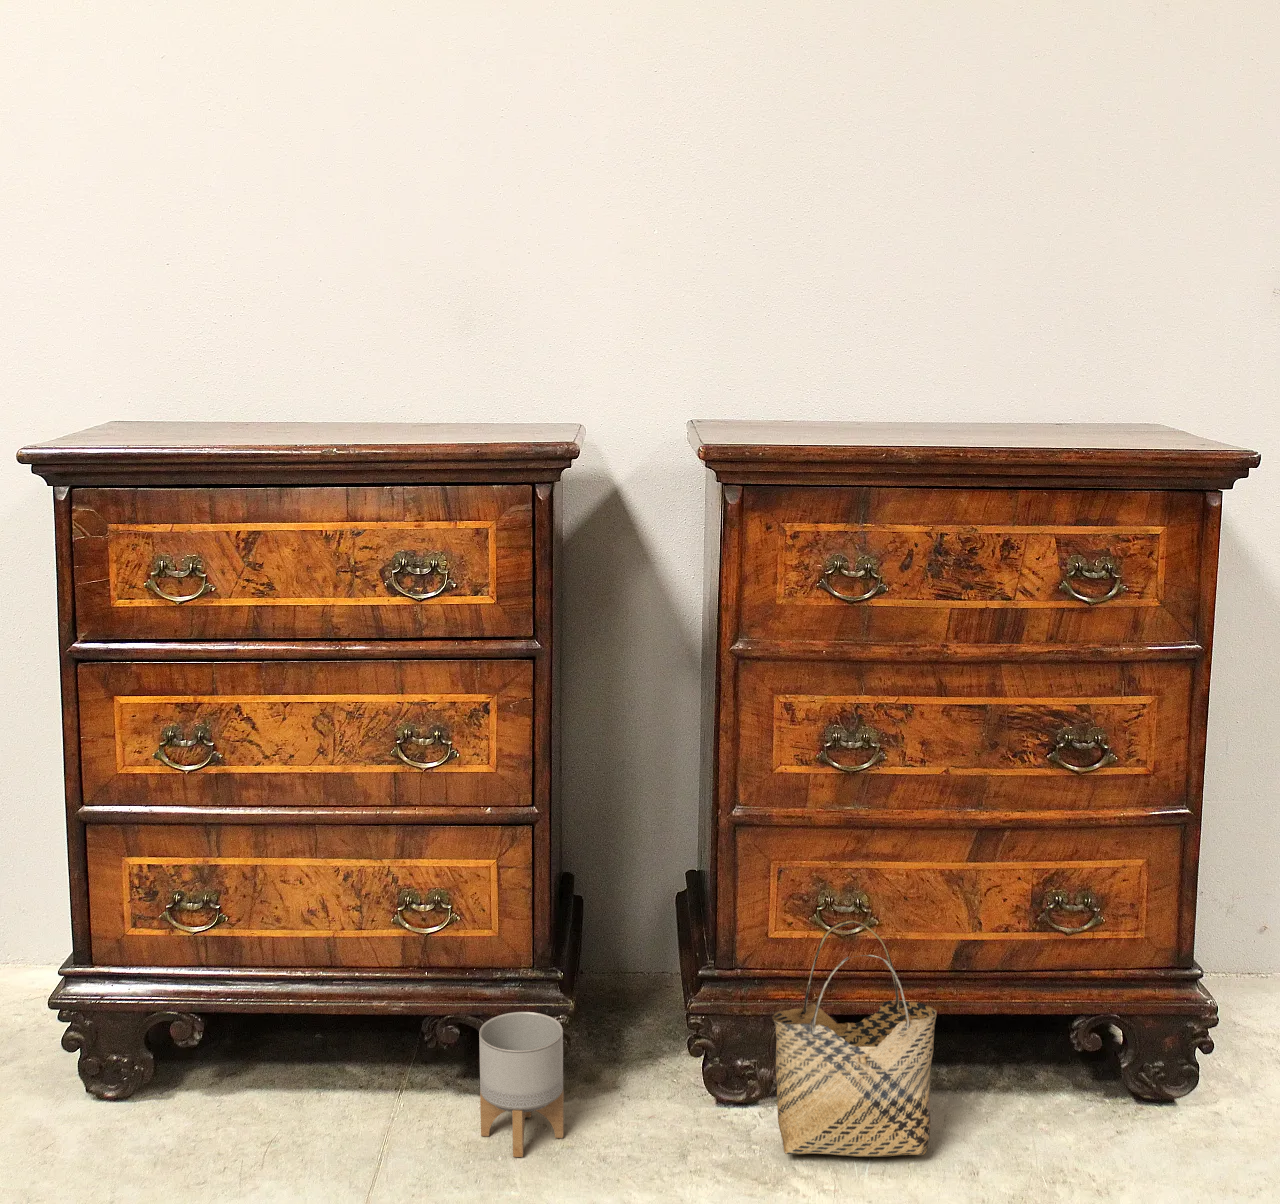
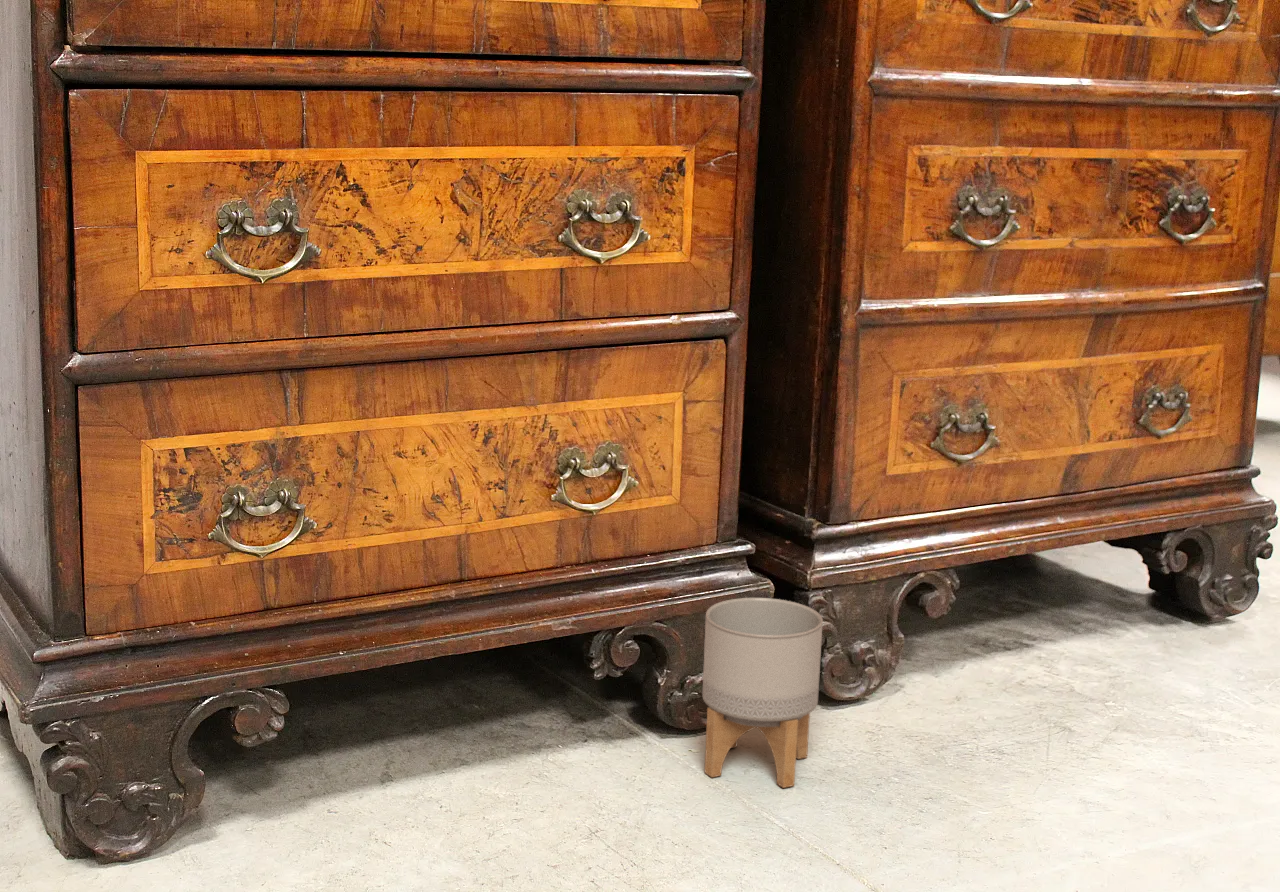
woven basket: present [772,920,937,1157] -> none [1019,424,1186,714]

